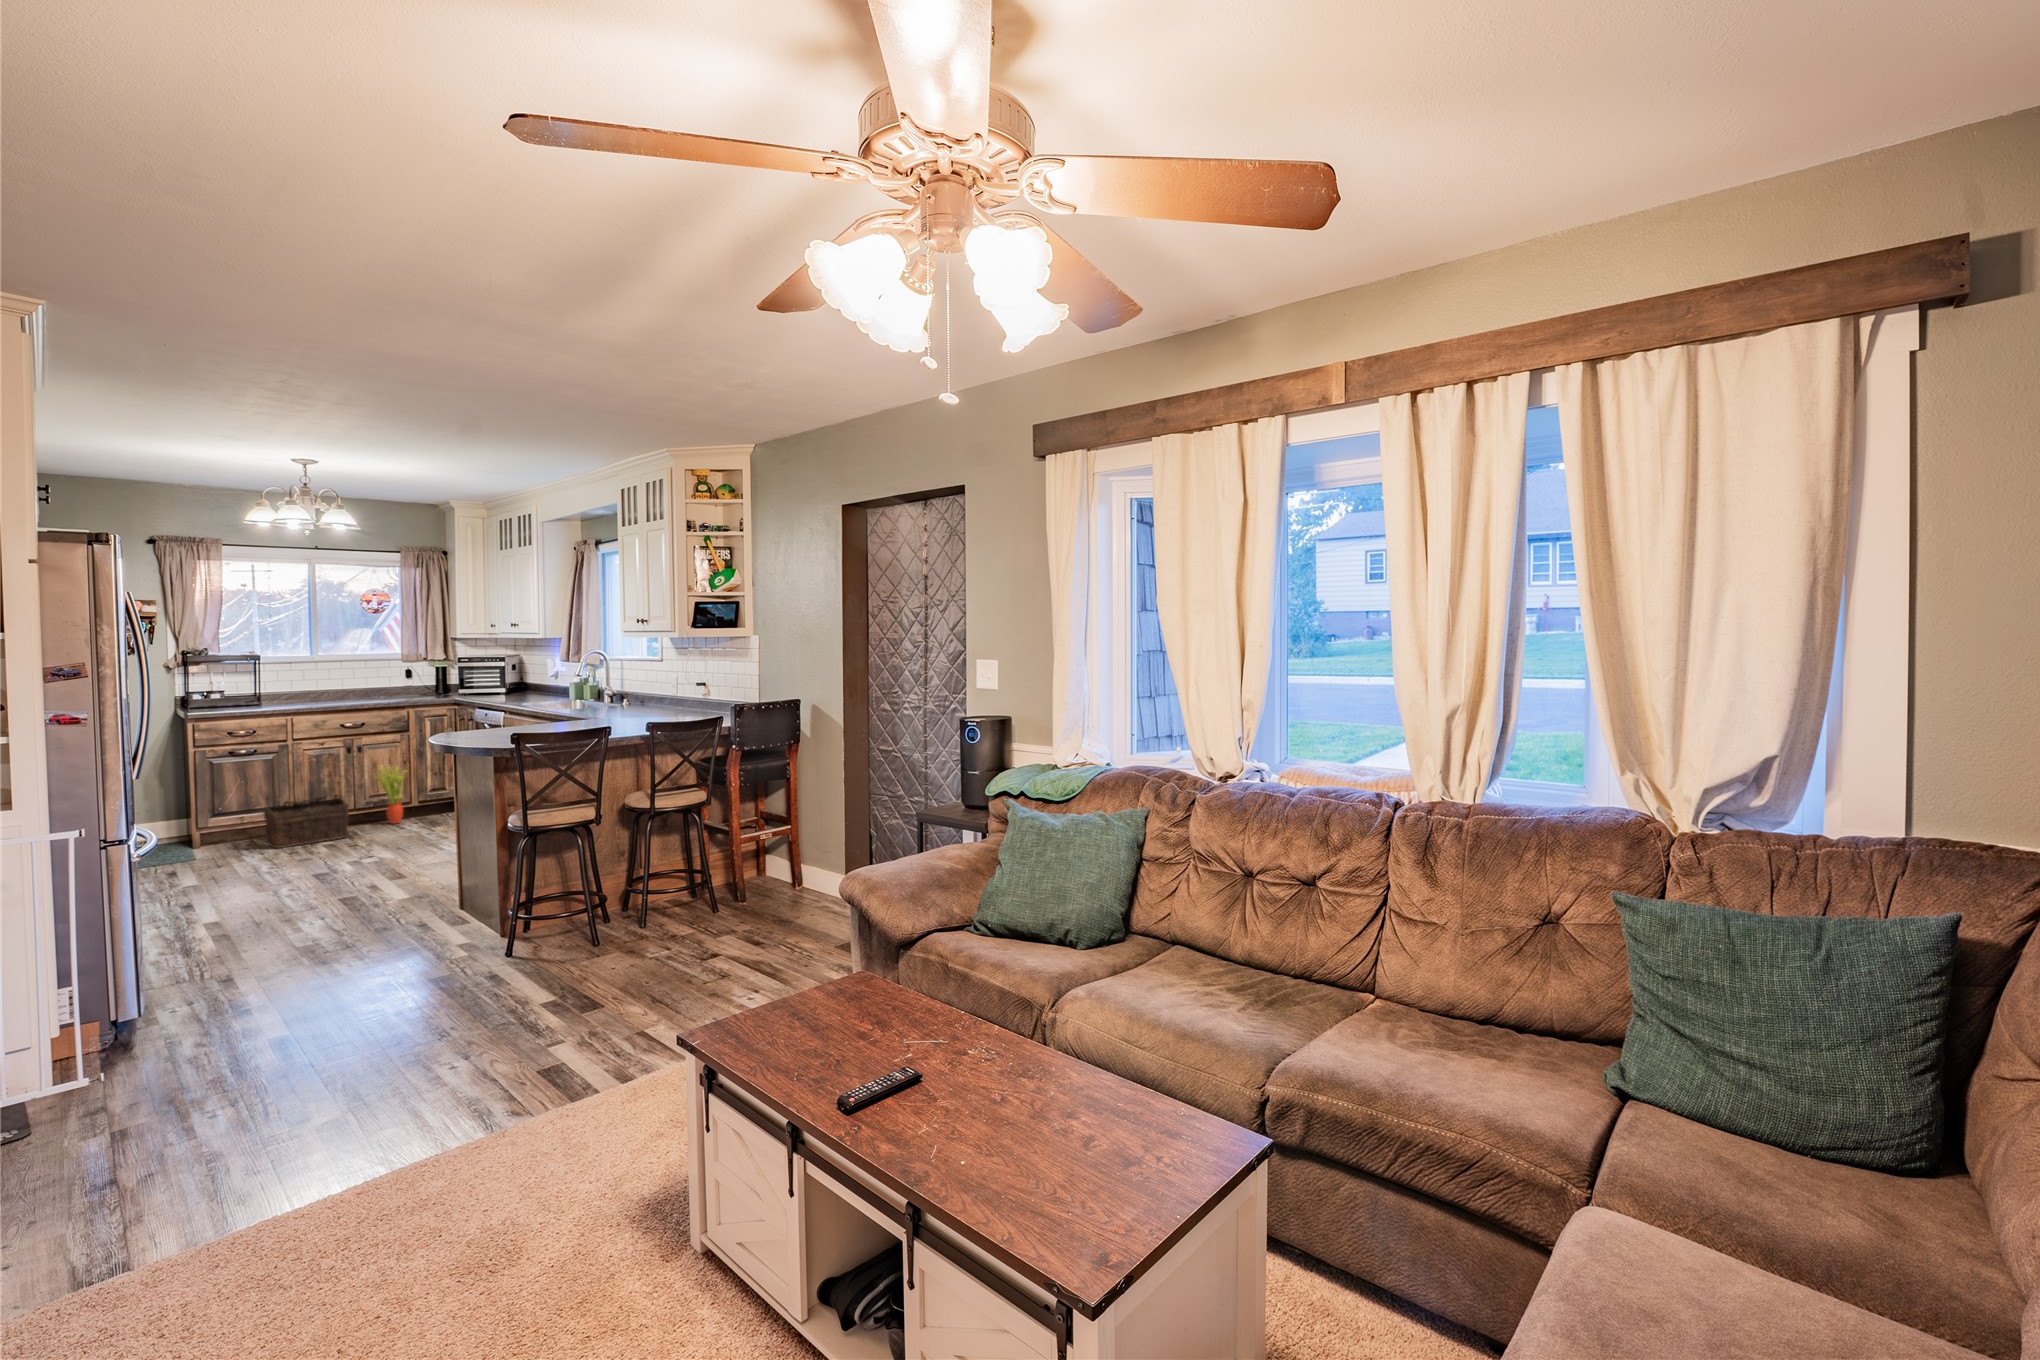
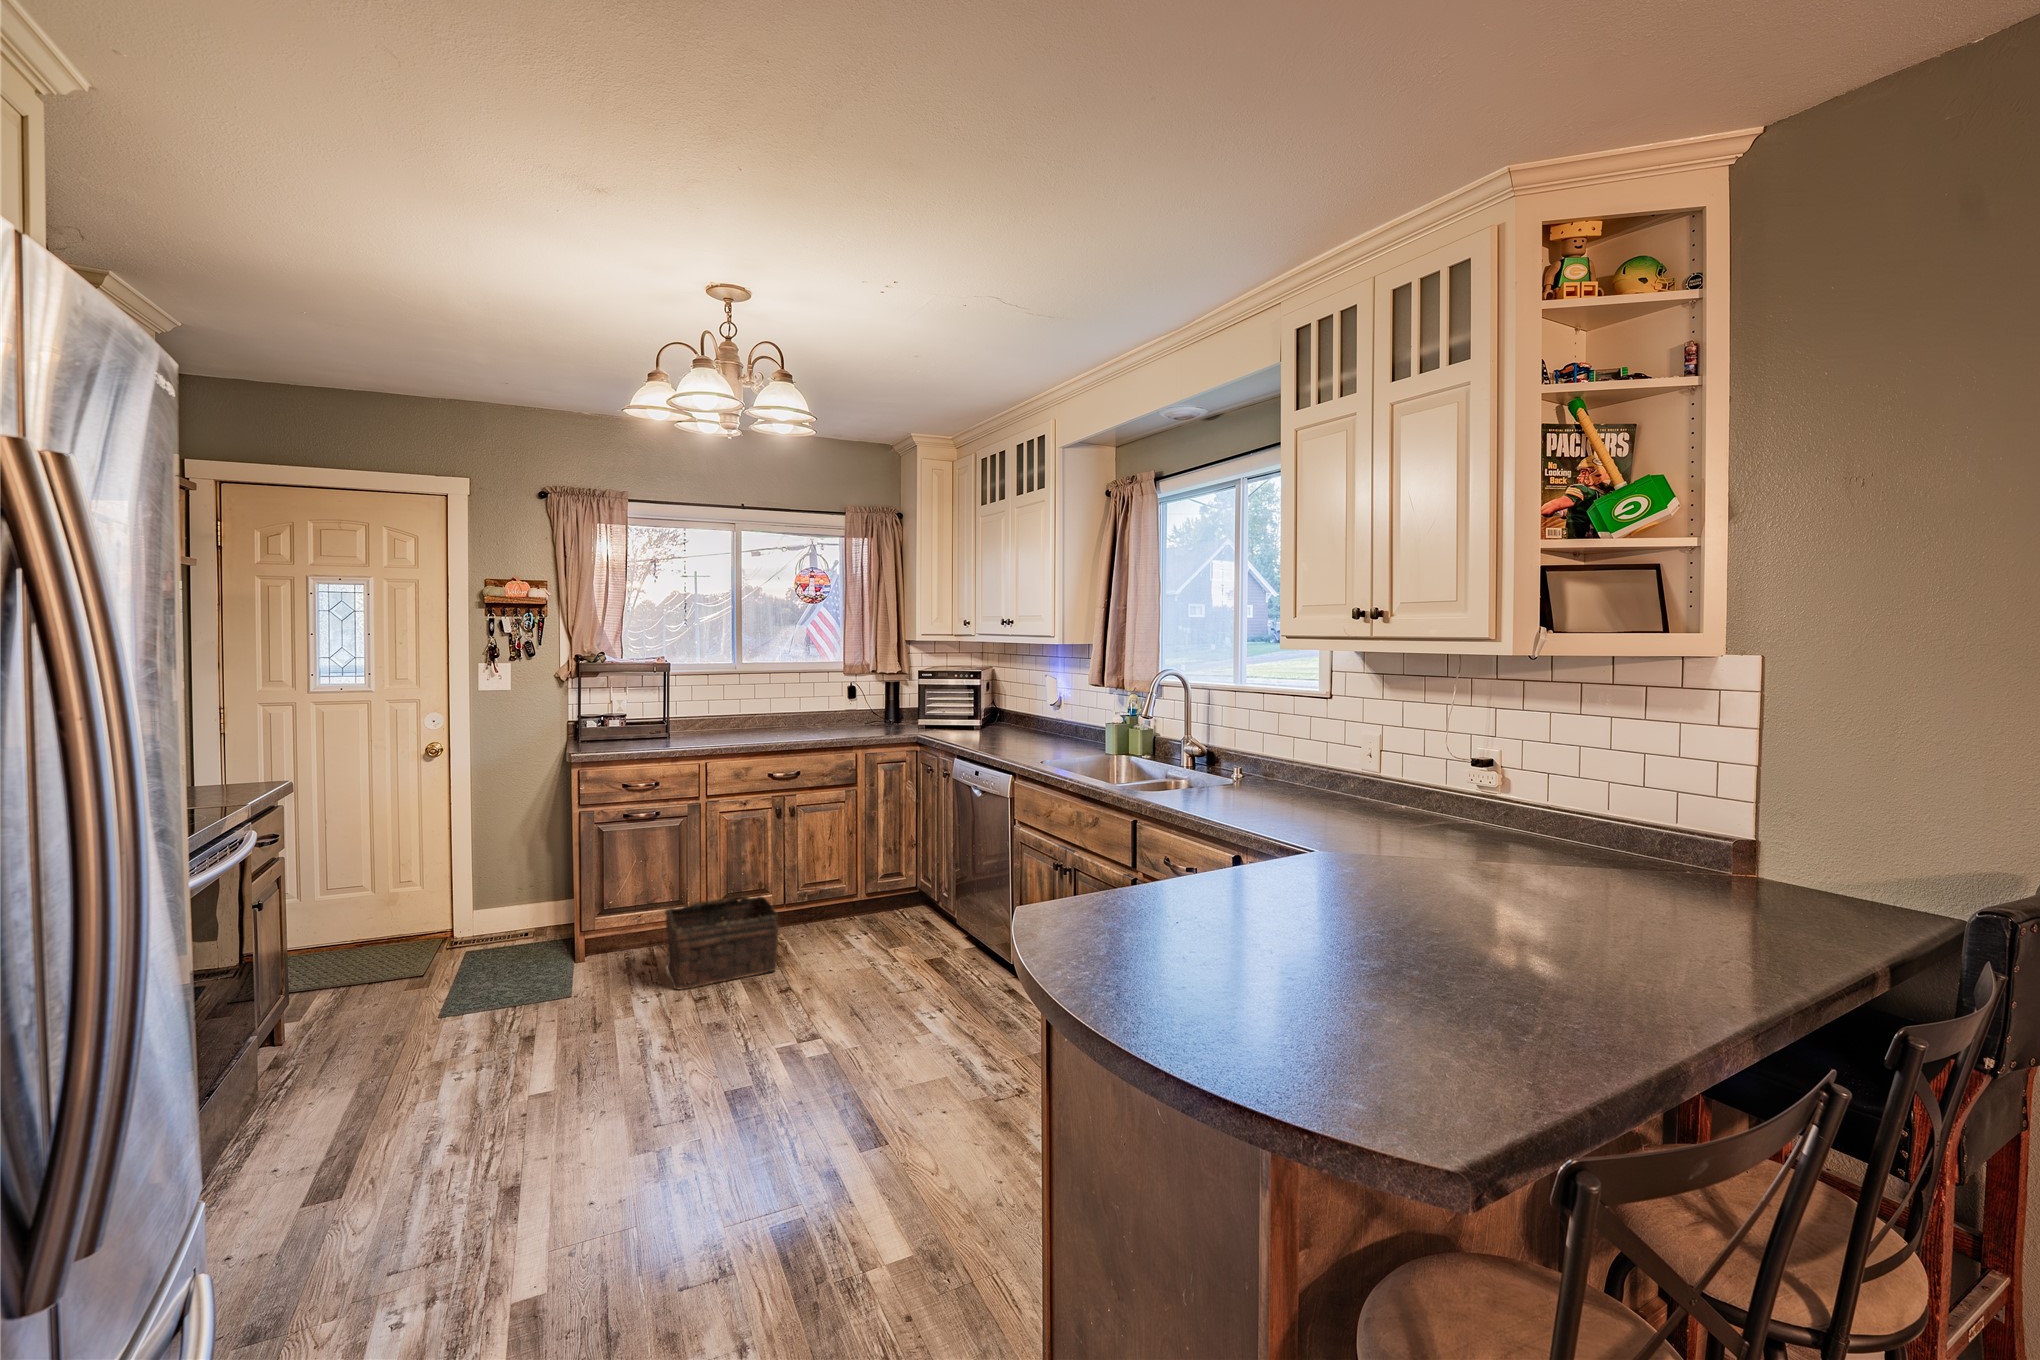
potted plant: present [377,765,406,824] -> none [811,838,855,936]

